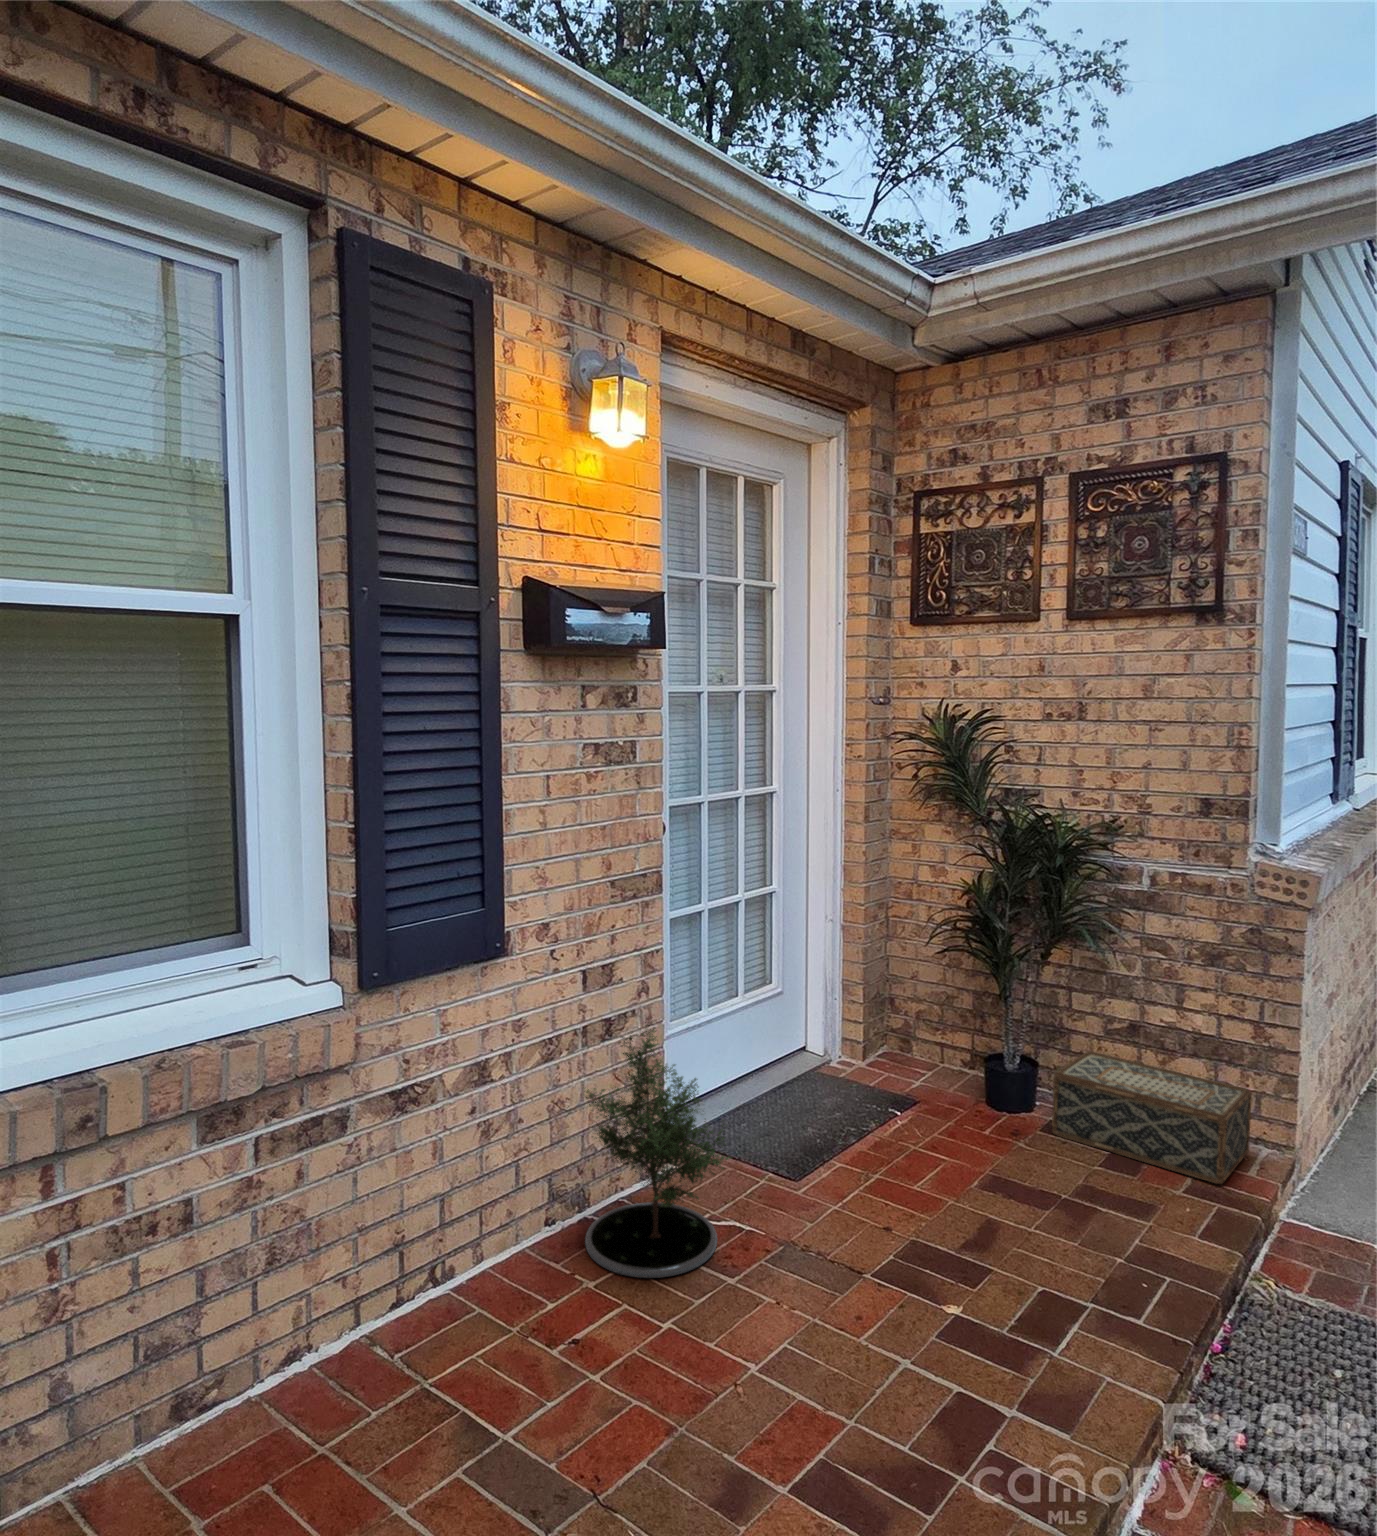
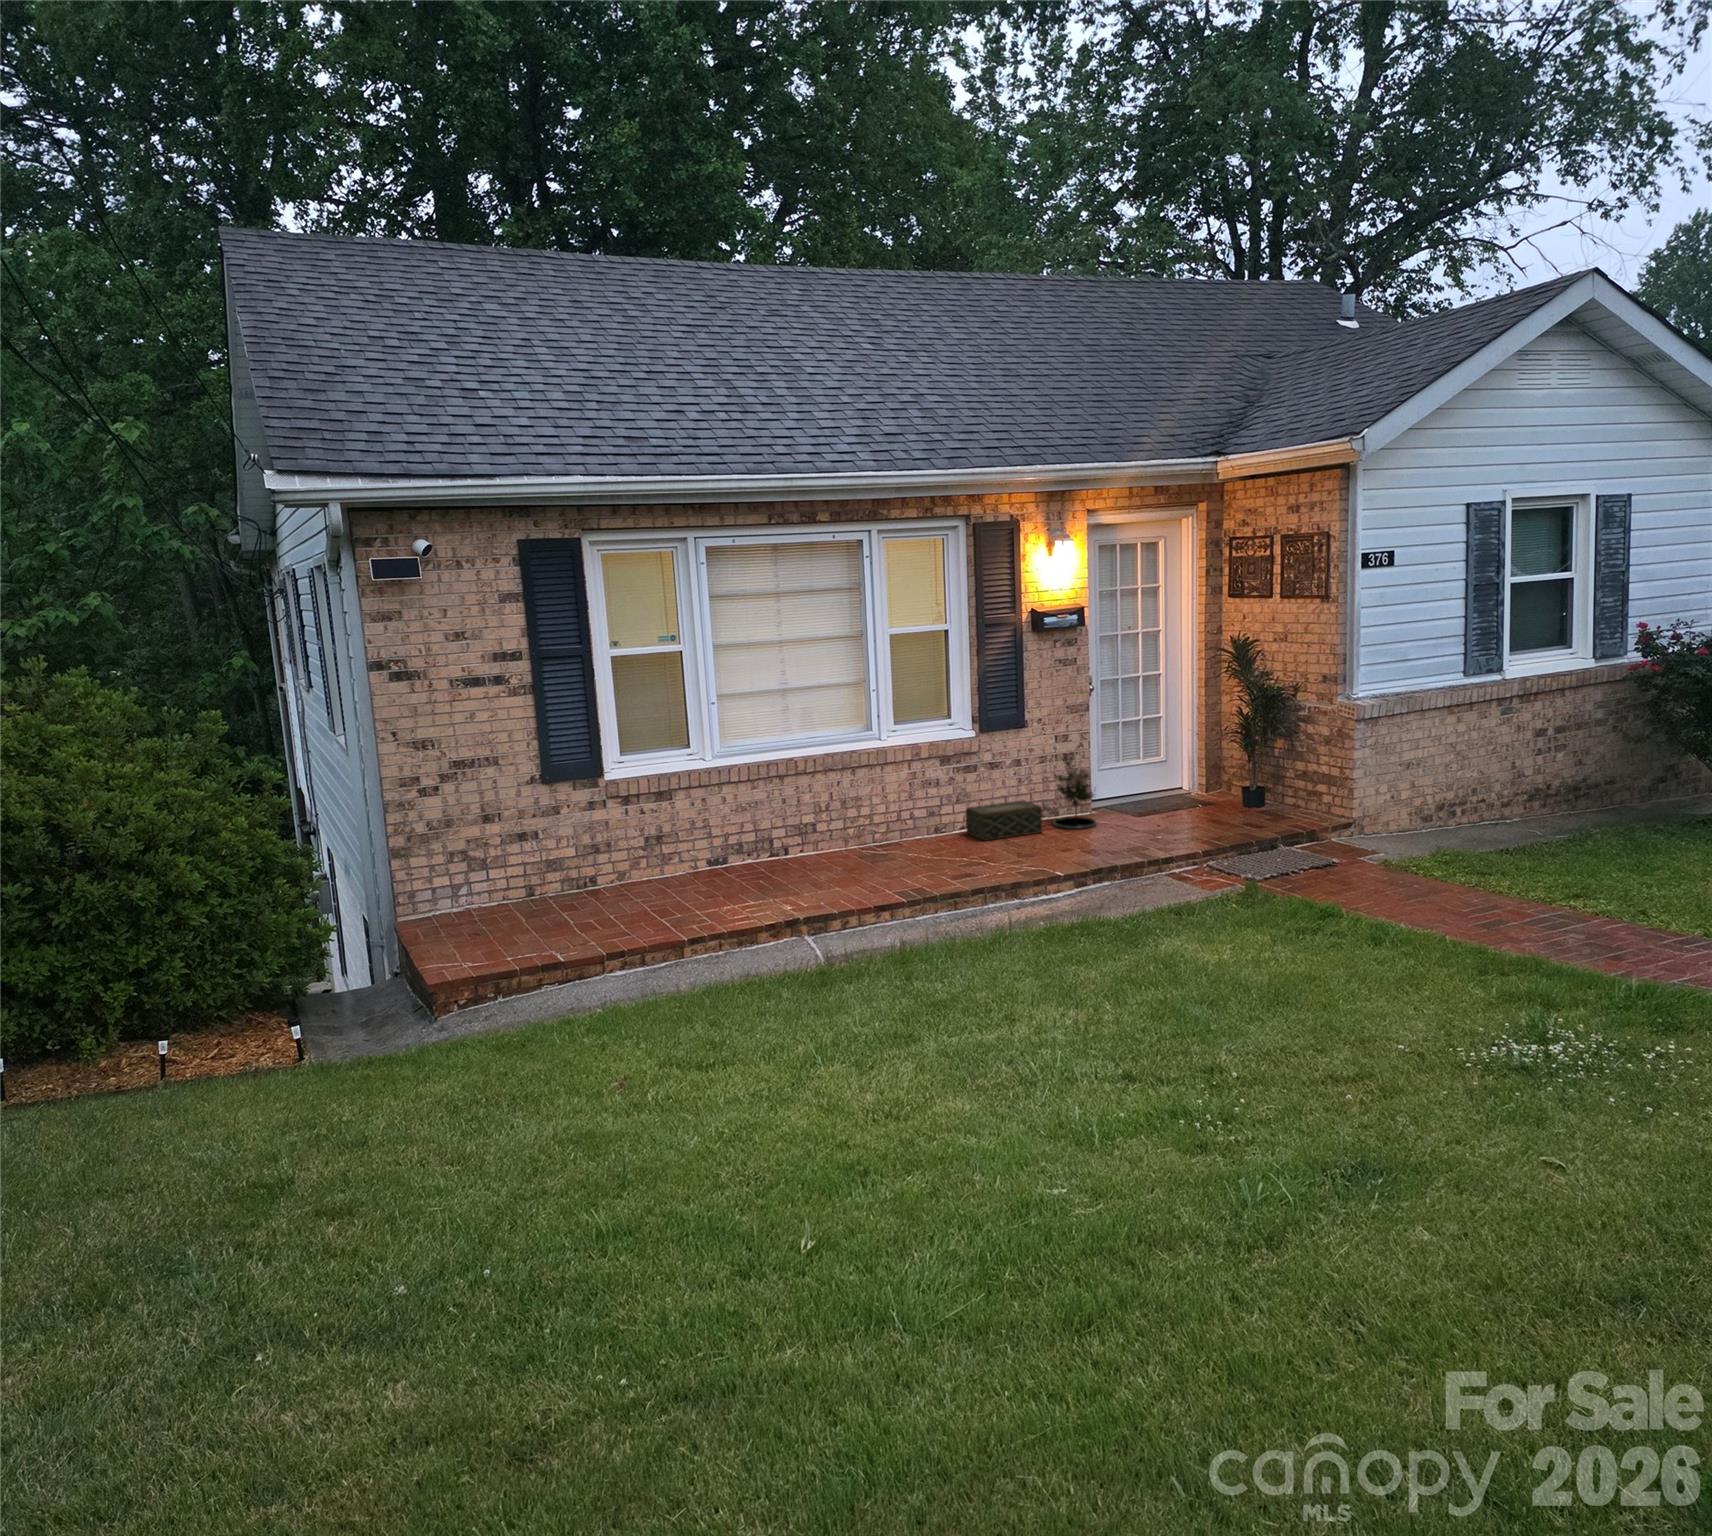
woven basket: present [1052,1051,1252,1184] -> present [966,800,1042,840]

